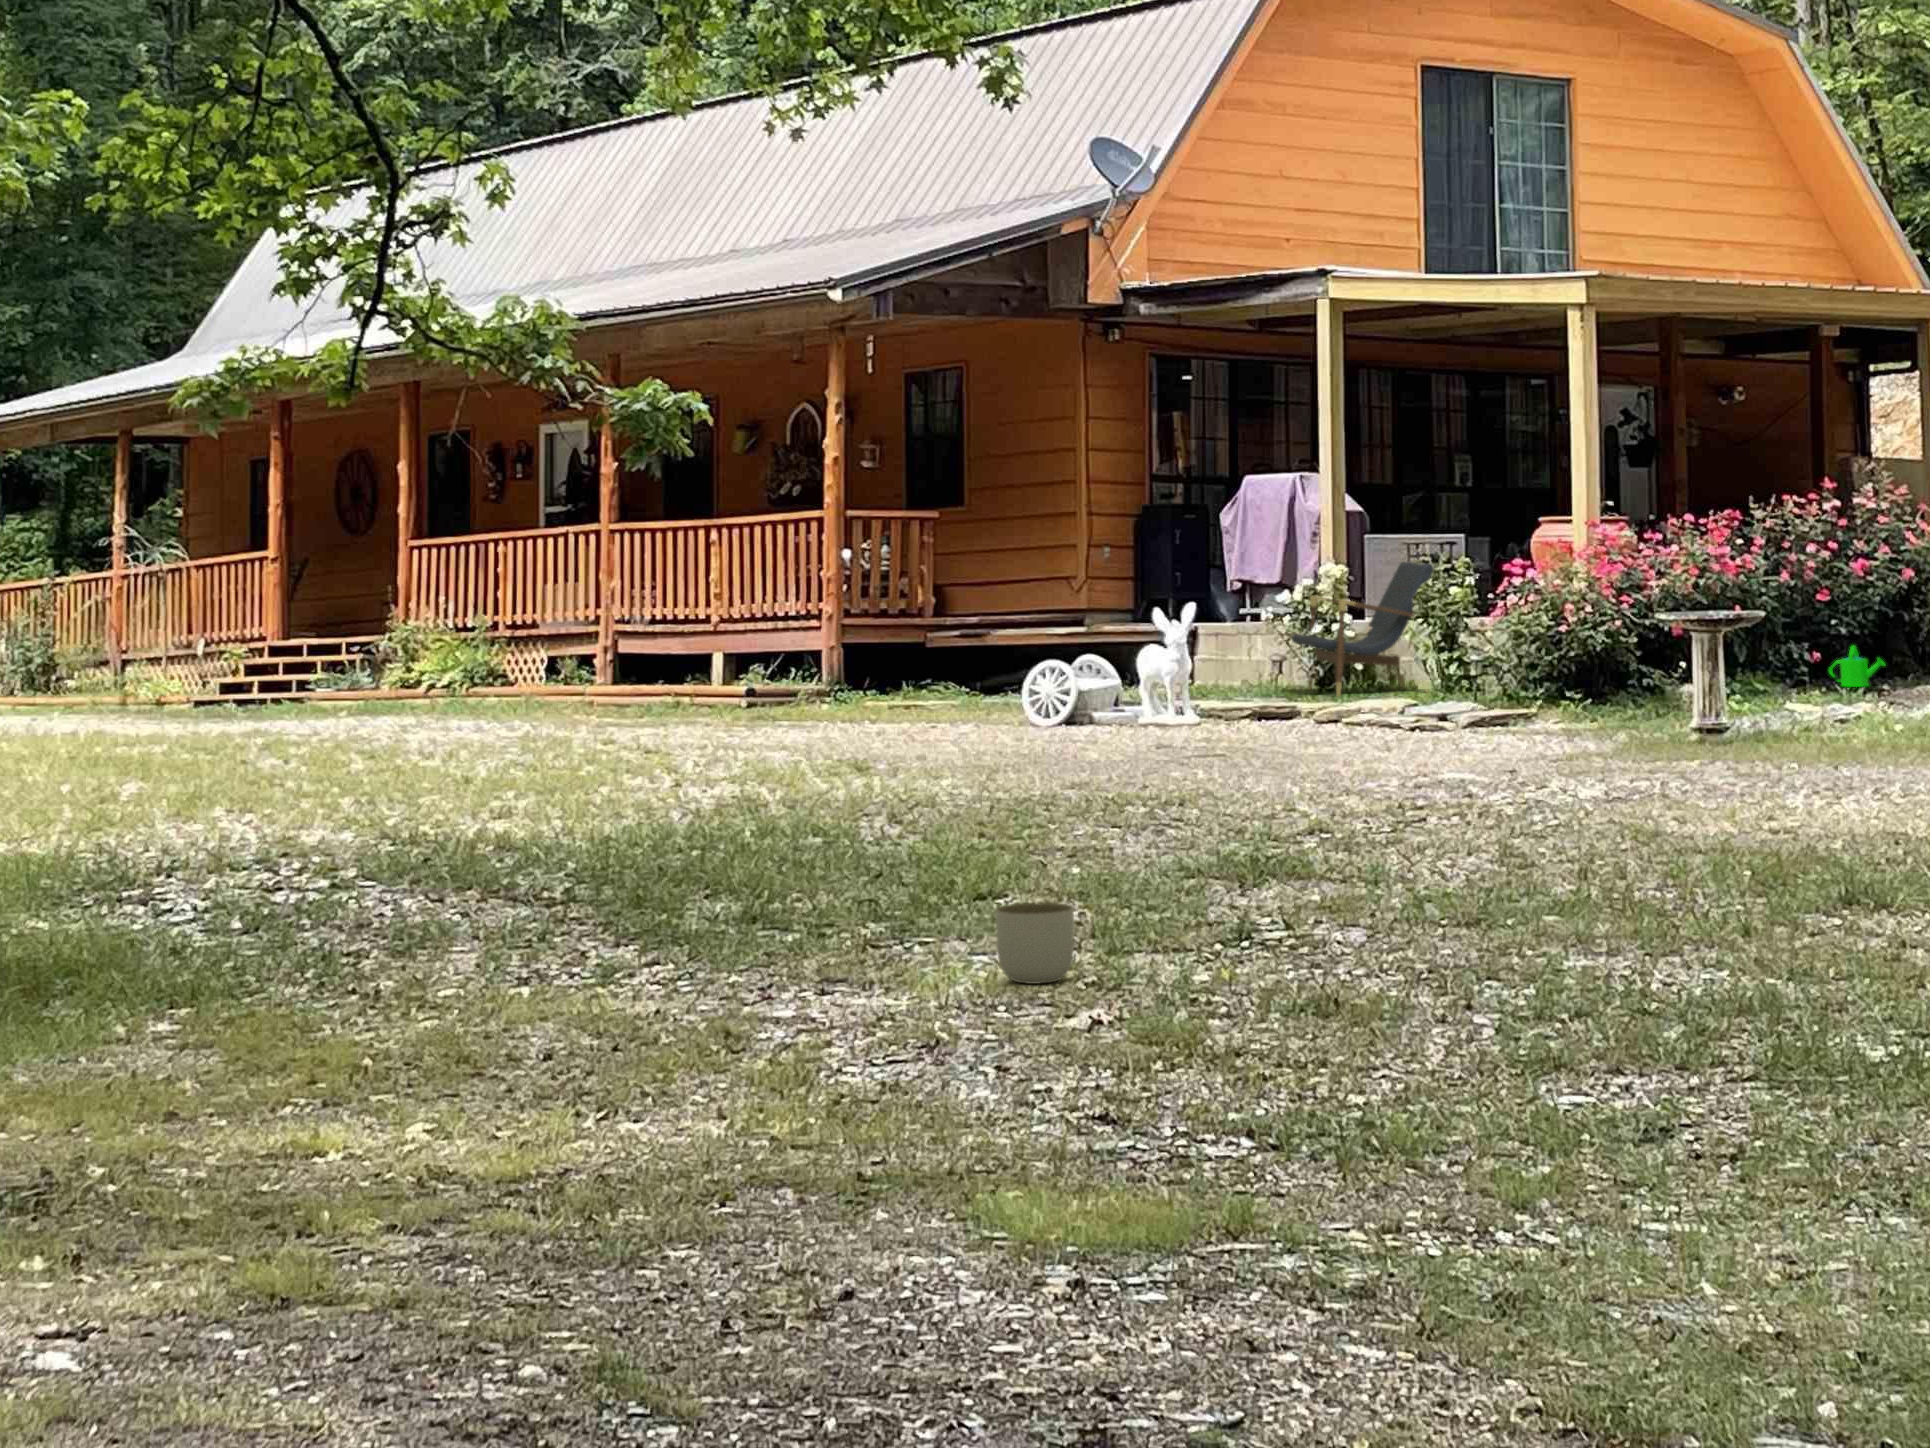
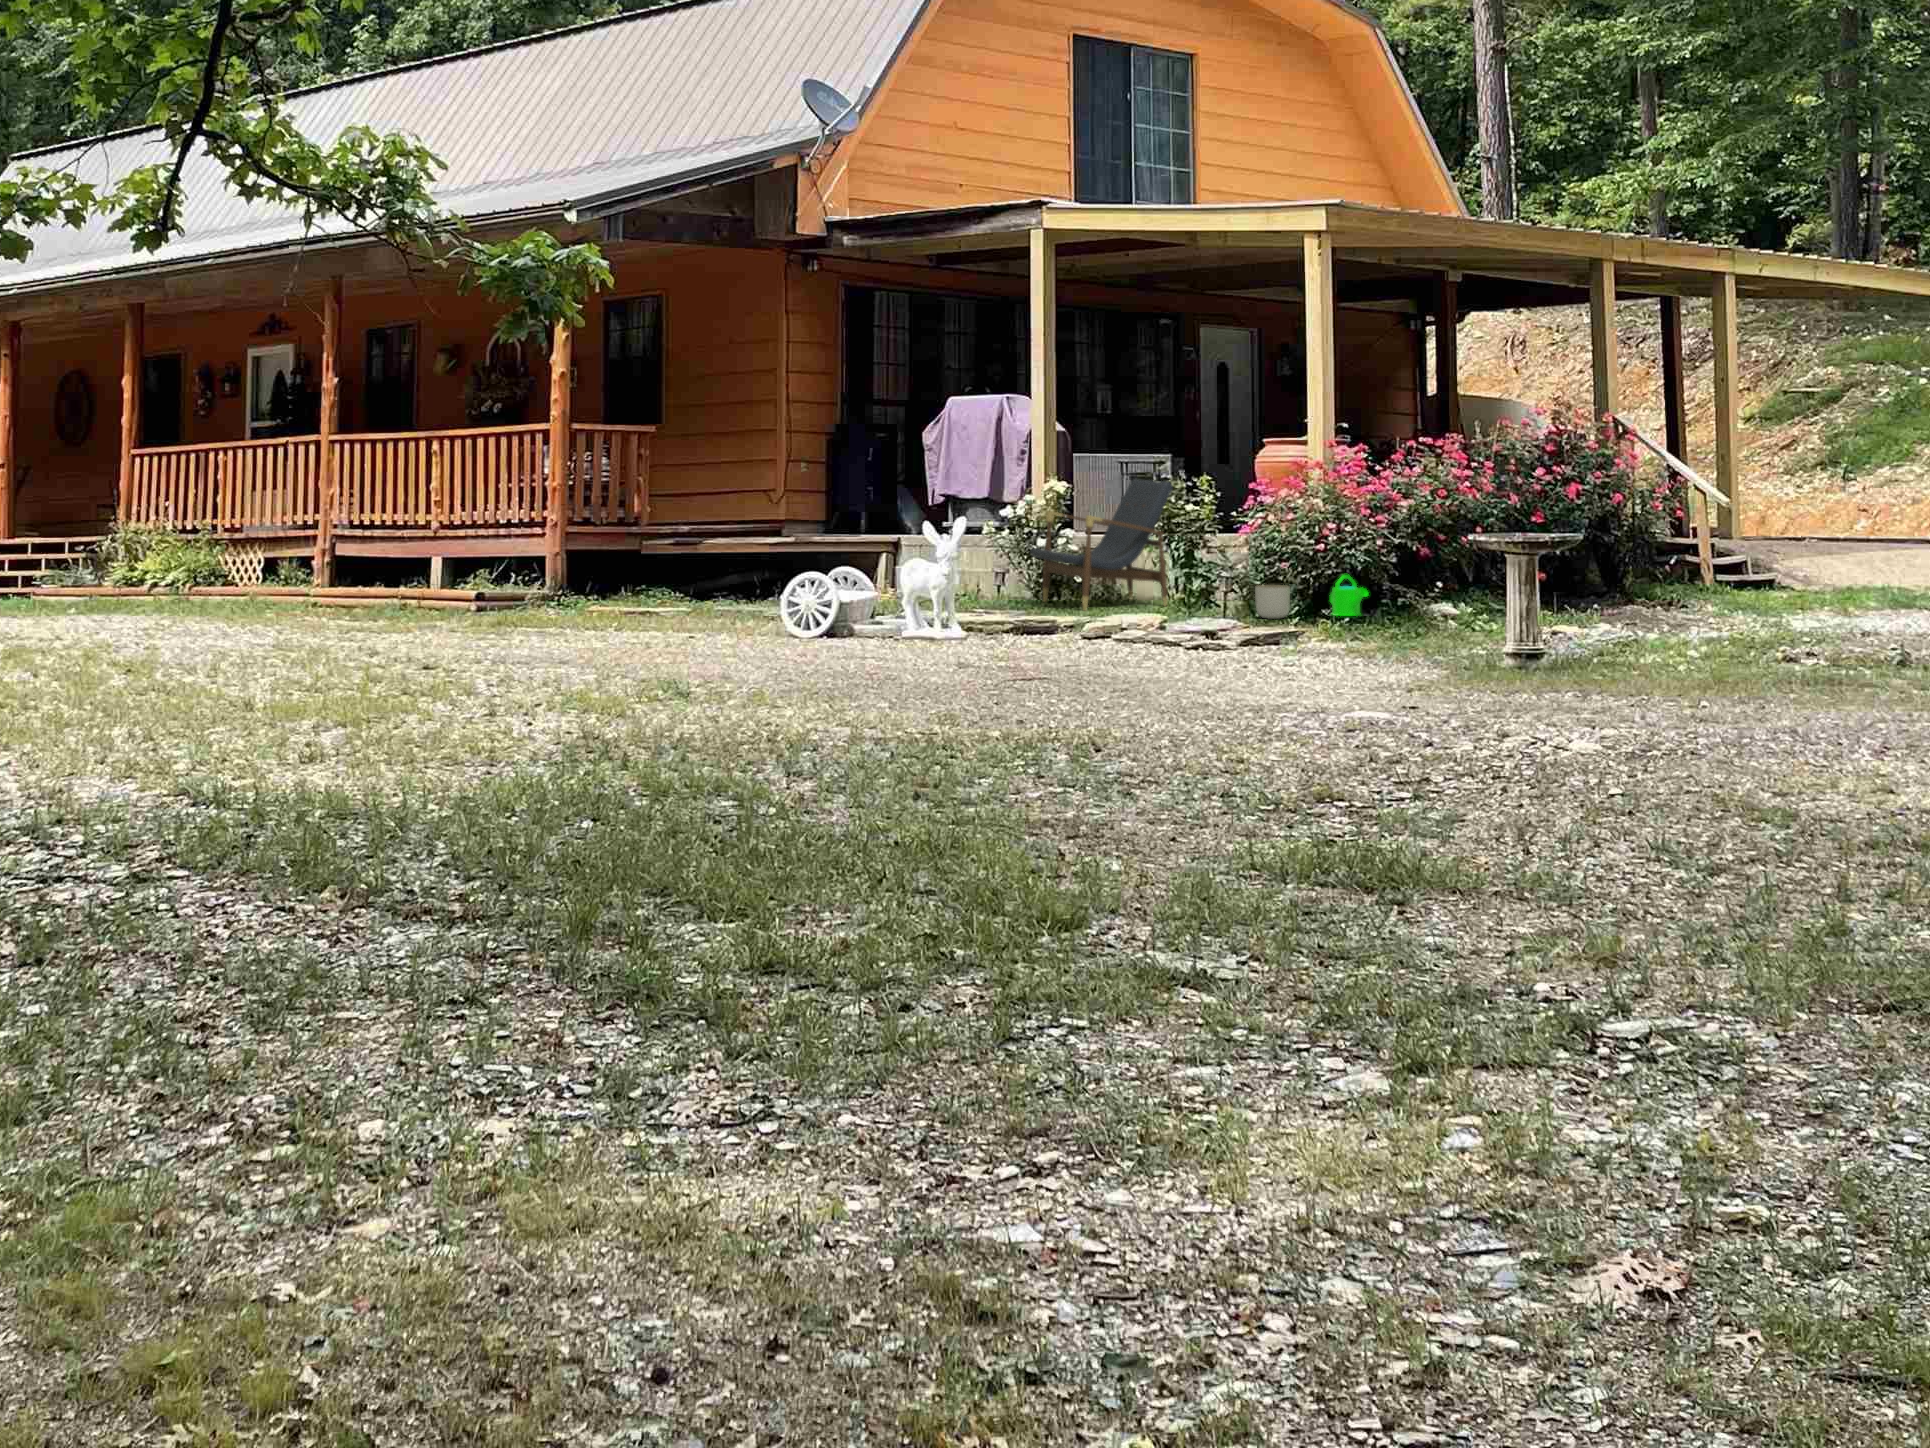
watering can: present [1829,645,1885,687] -> present [1330,575,1369,616]
planter: present [995,903,1074,984] -> present [1255,585,1290,619]

